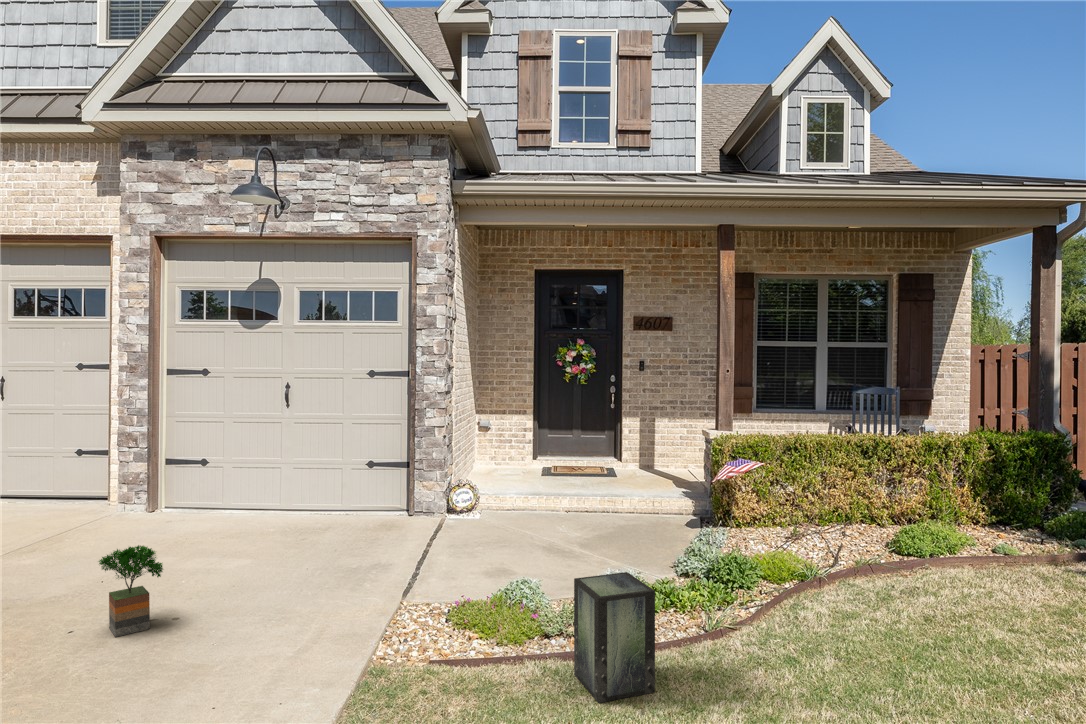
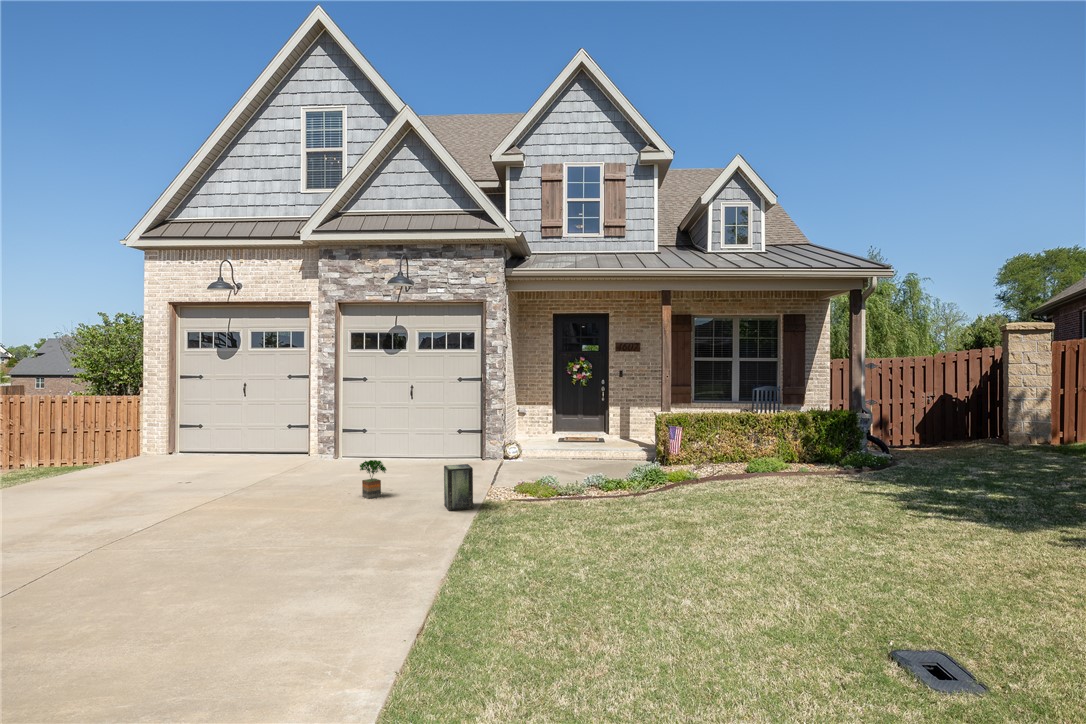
storage box: present [574,572,655,703] -> present [444,464,473,511]

